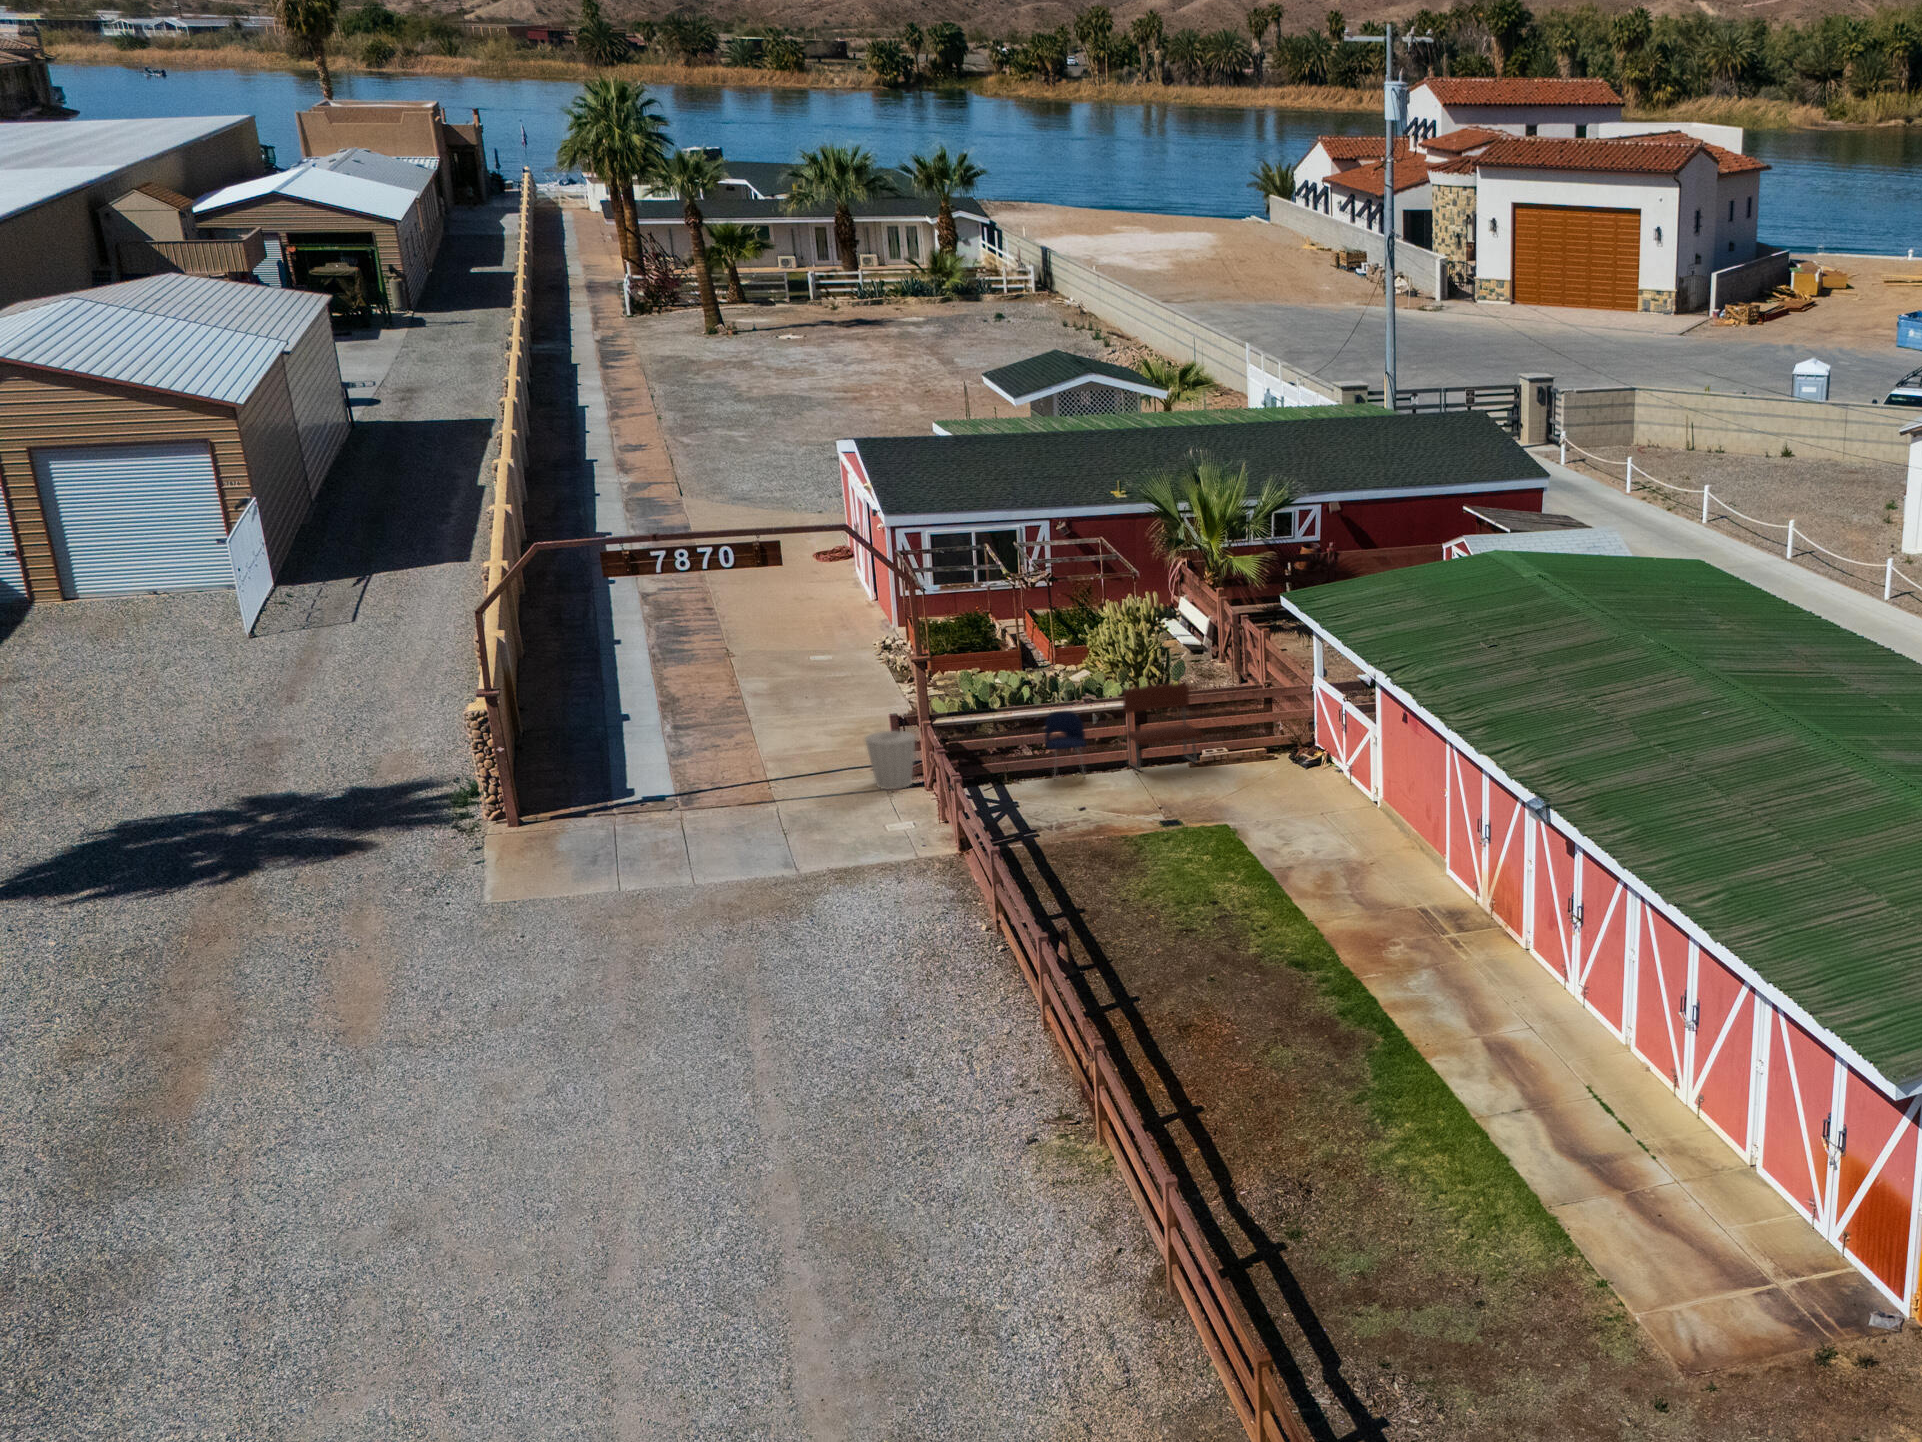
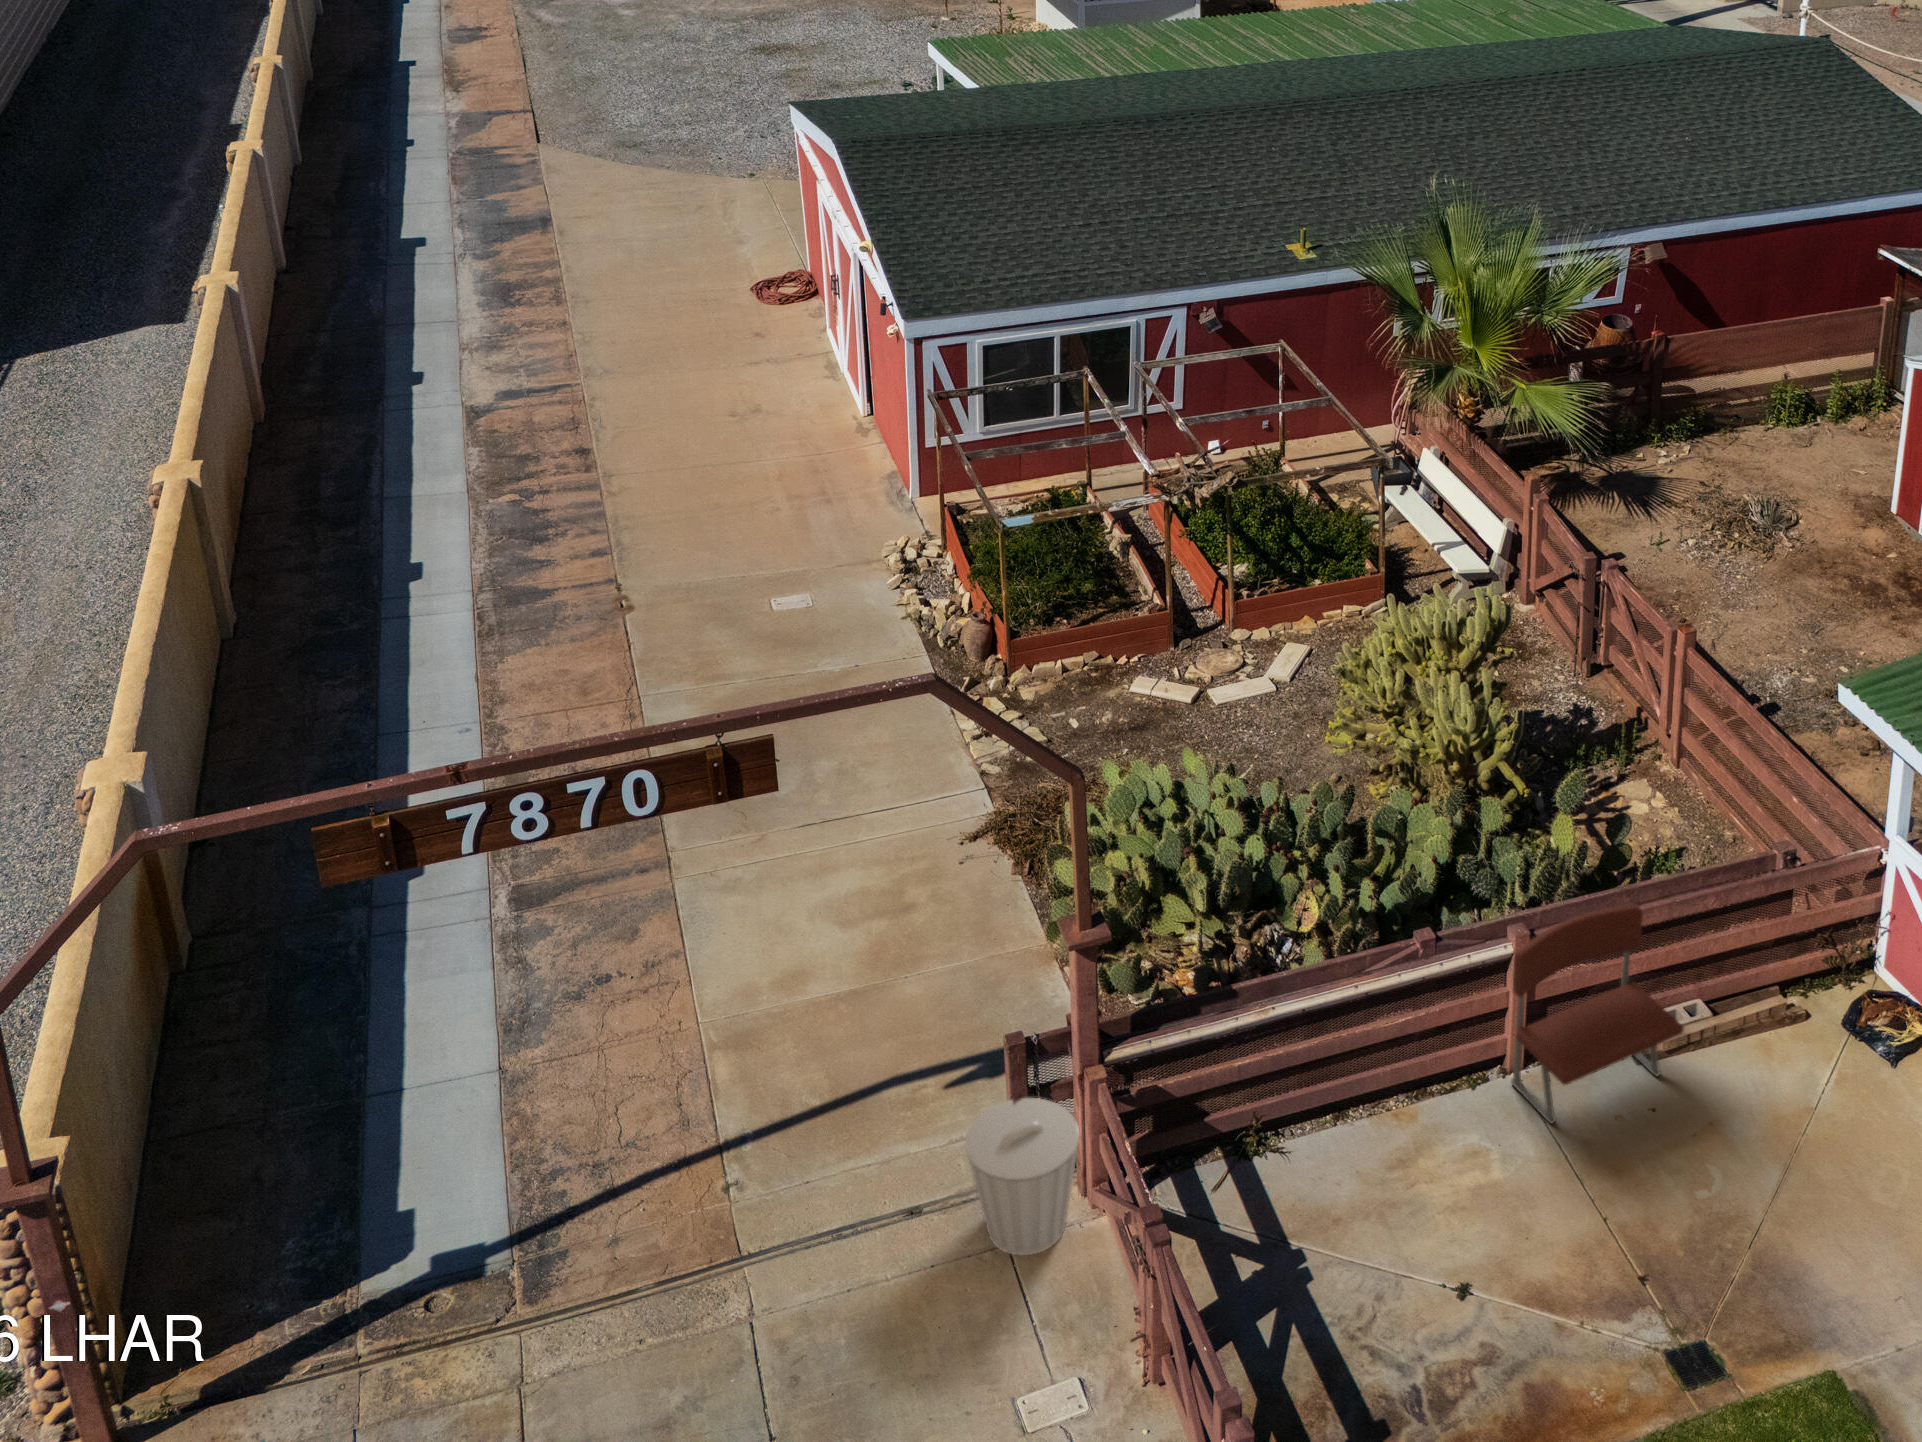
chair: present [1045,711,1086,769] -> none [1349,1007,1448,1178]

